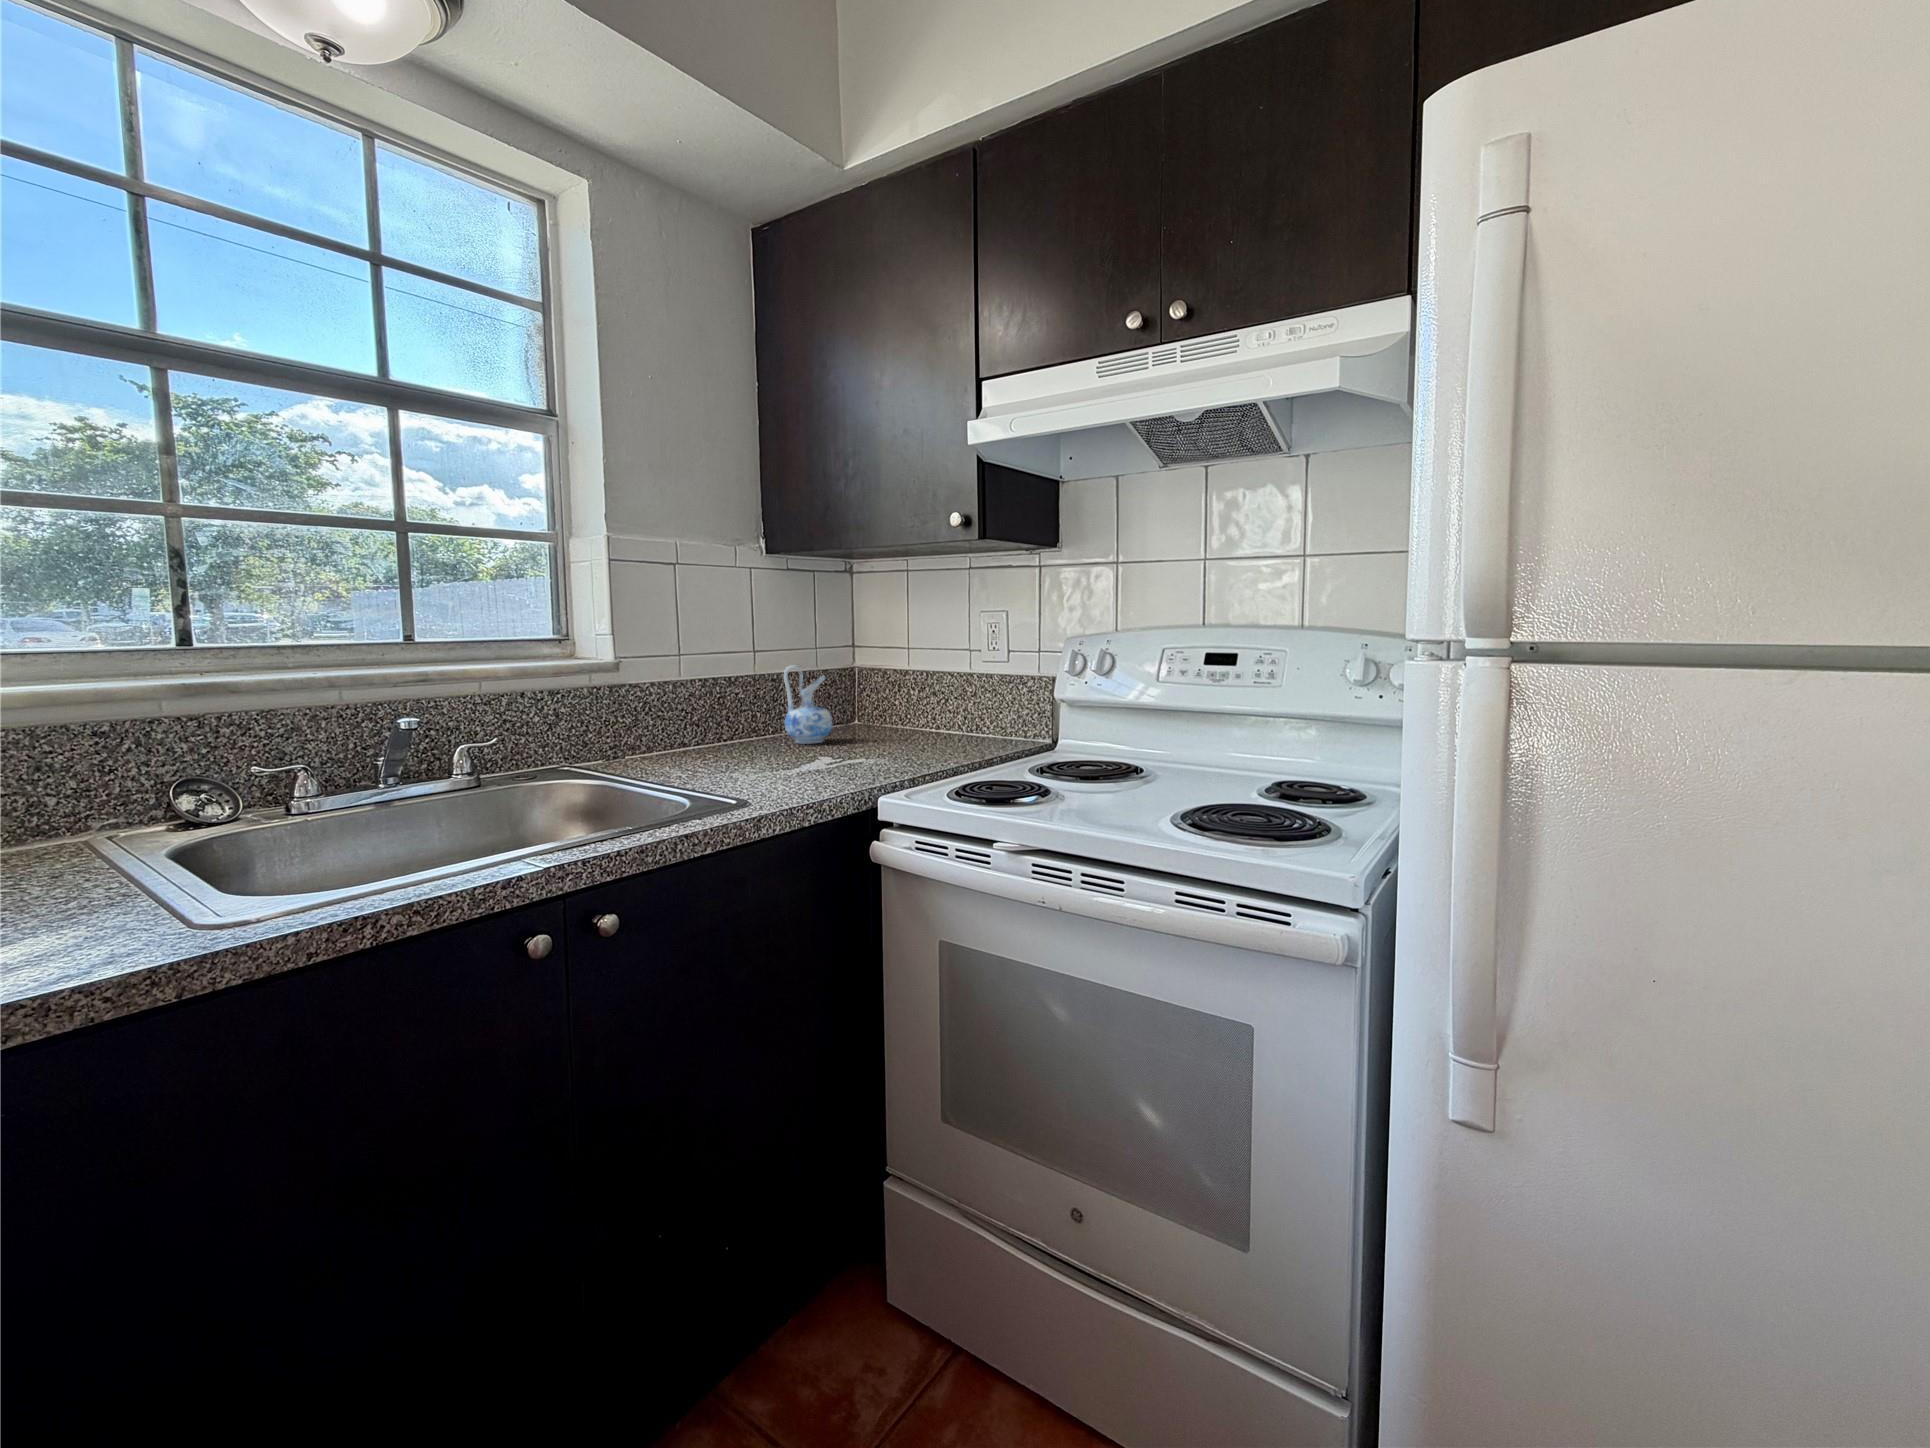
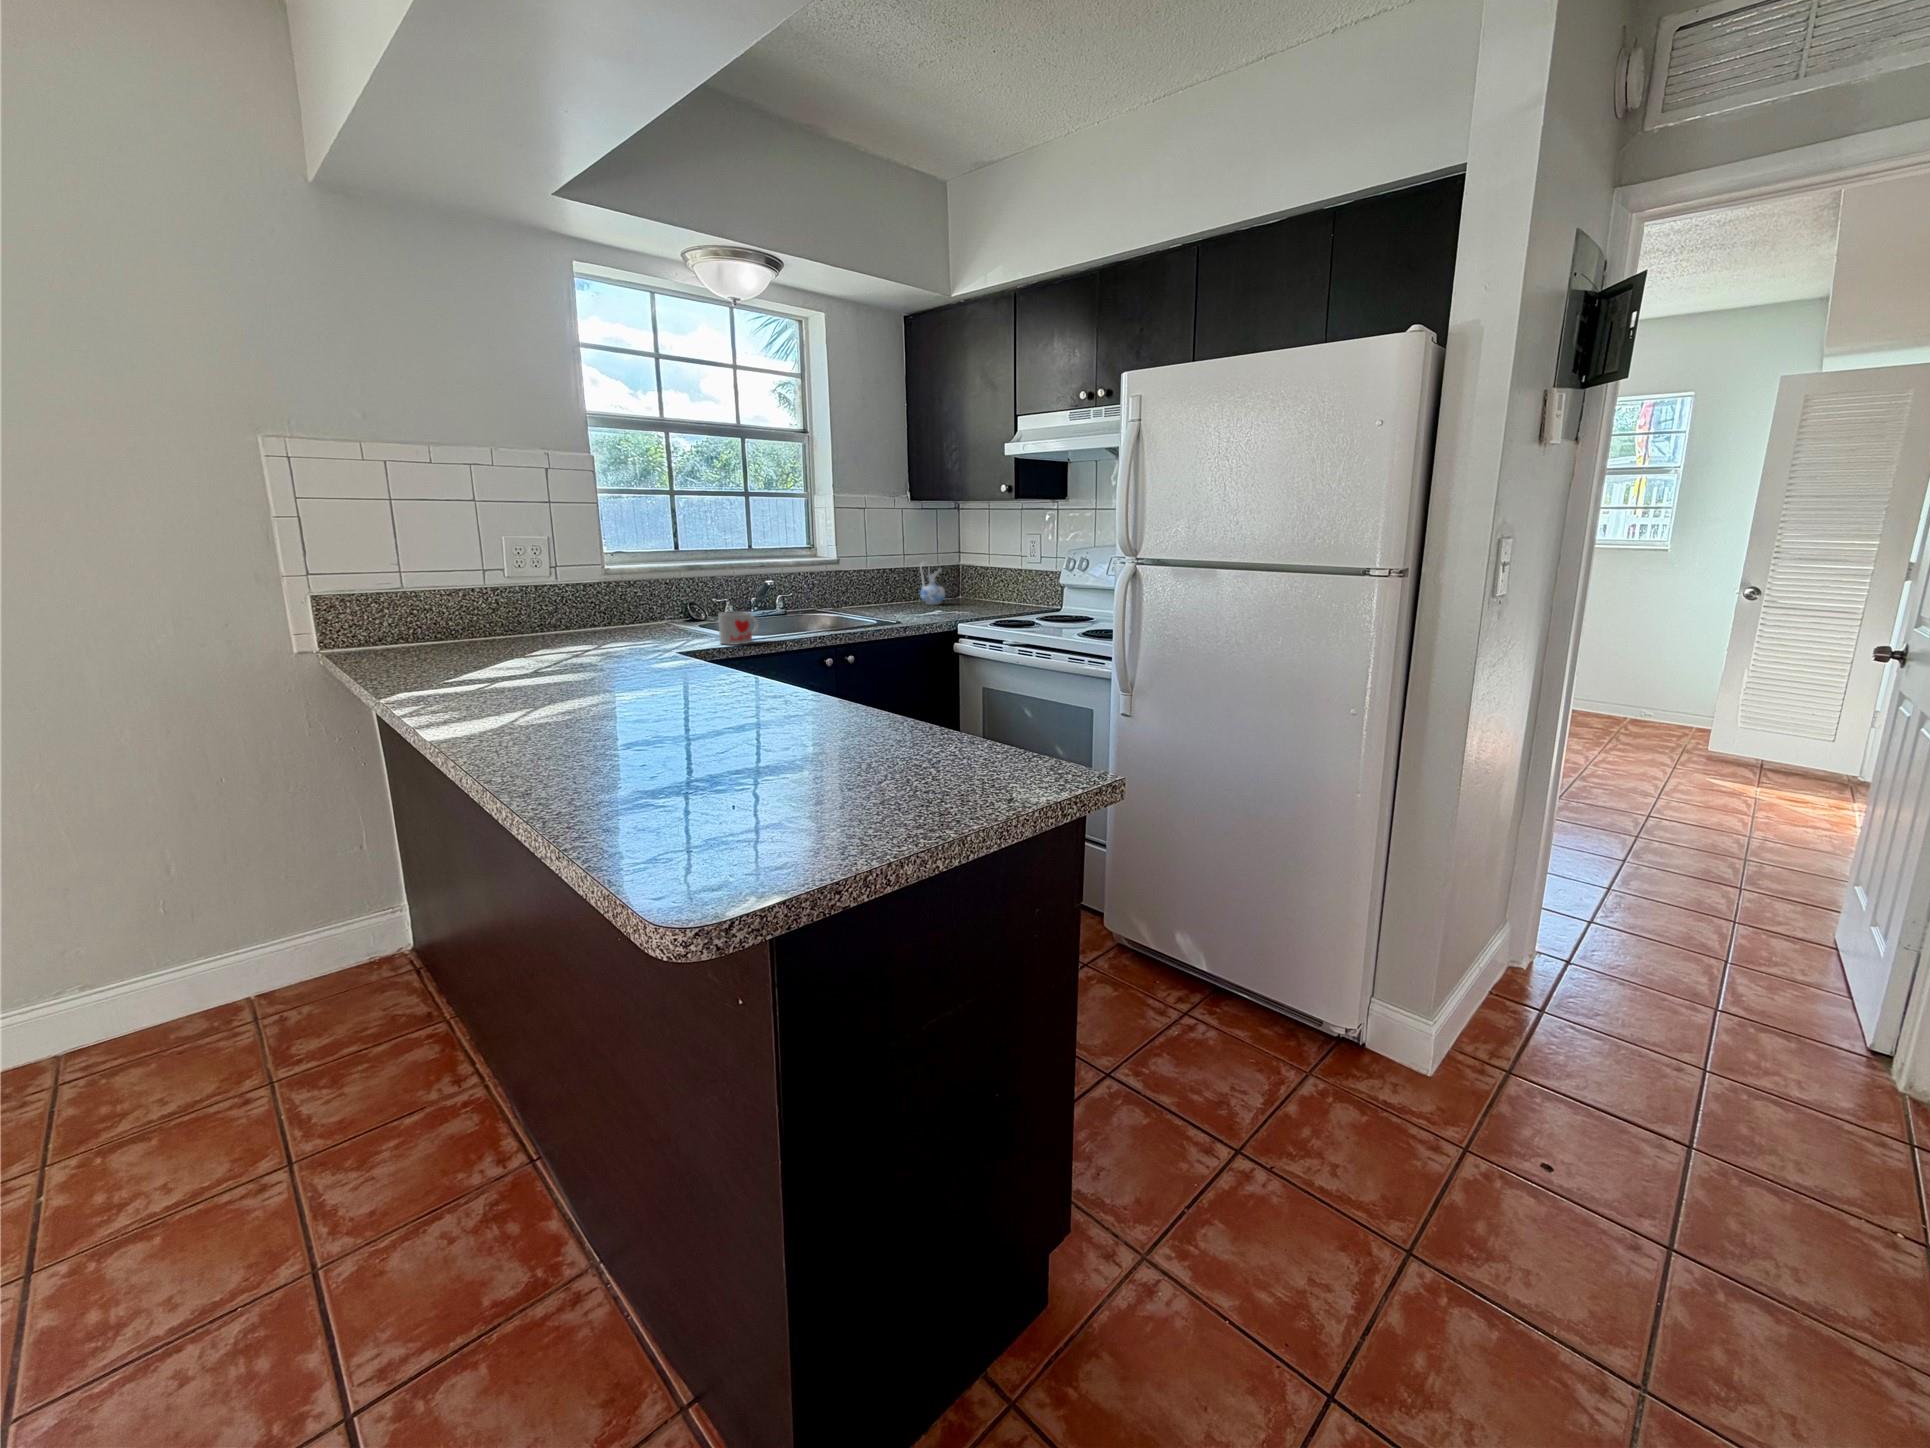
mug: none [84,832,276,962] -> present [718,611,759,645]

